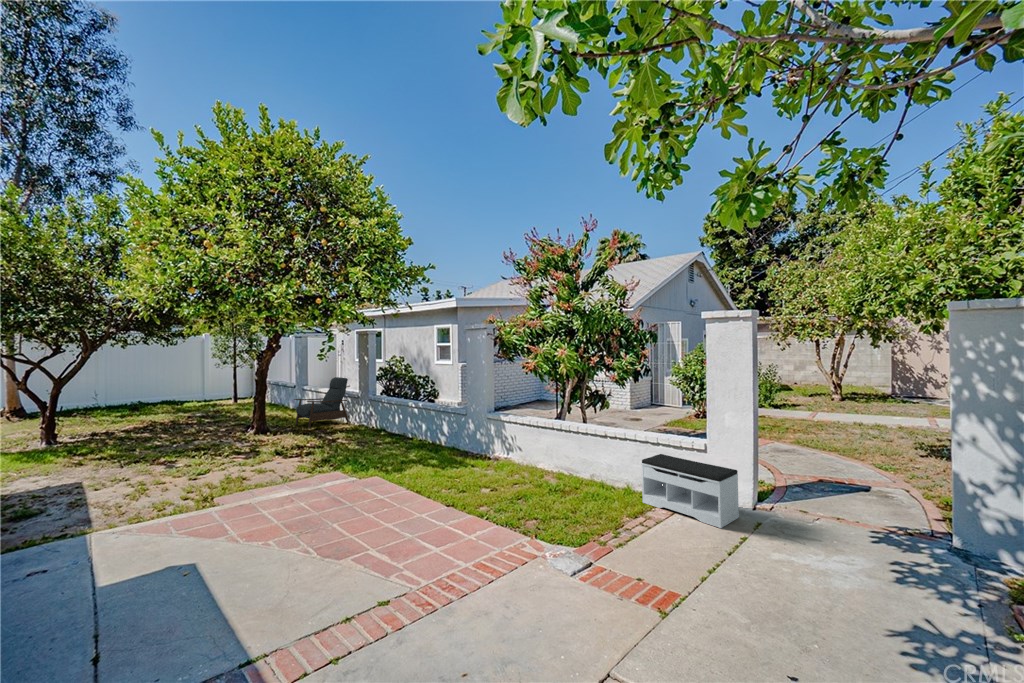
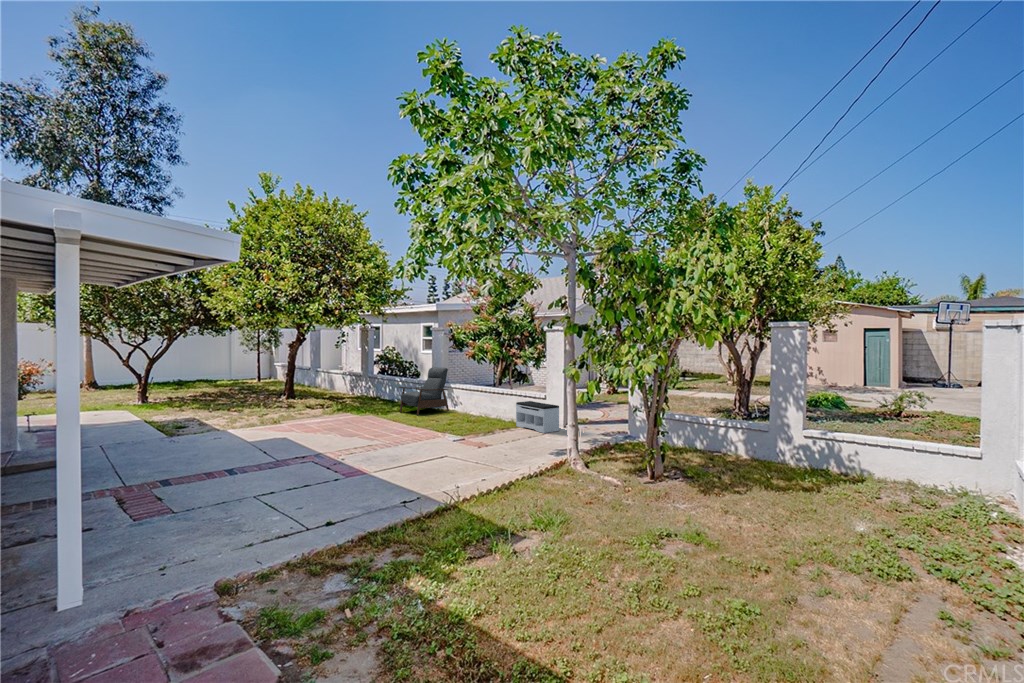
chair: present [294,377,349,429] -> present [399,367,449,415]

